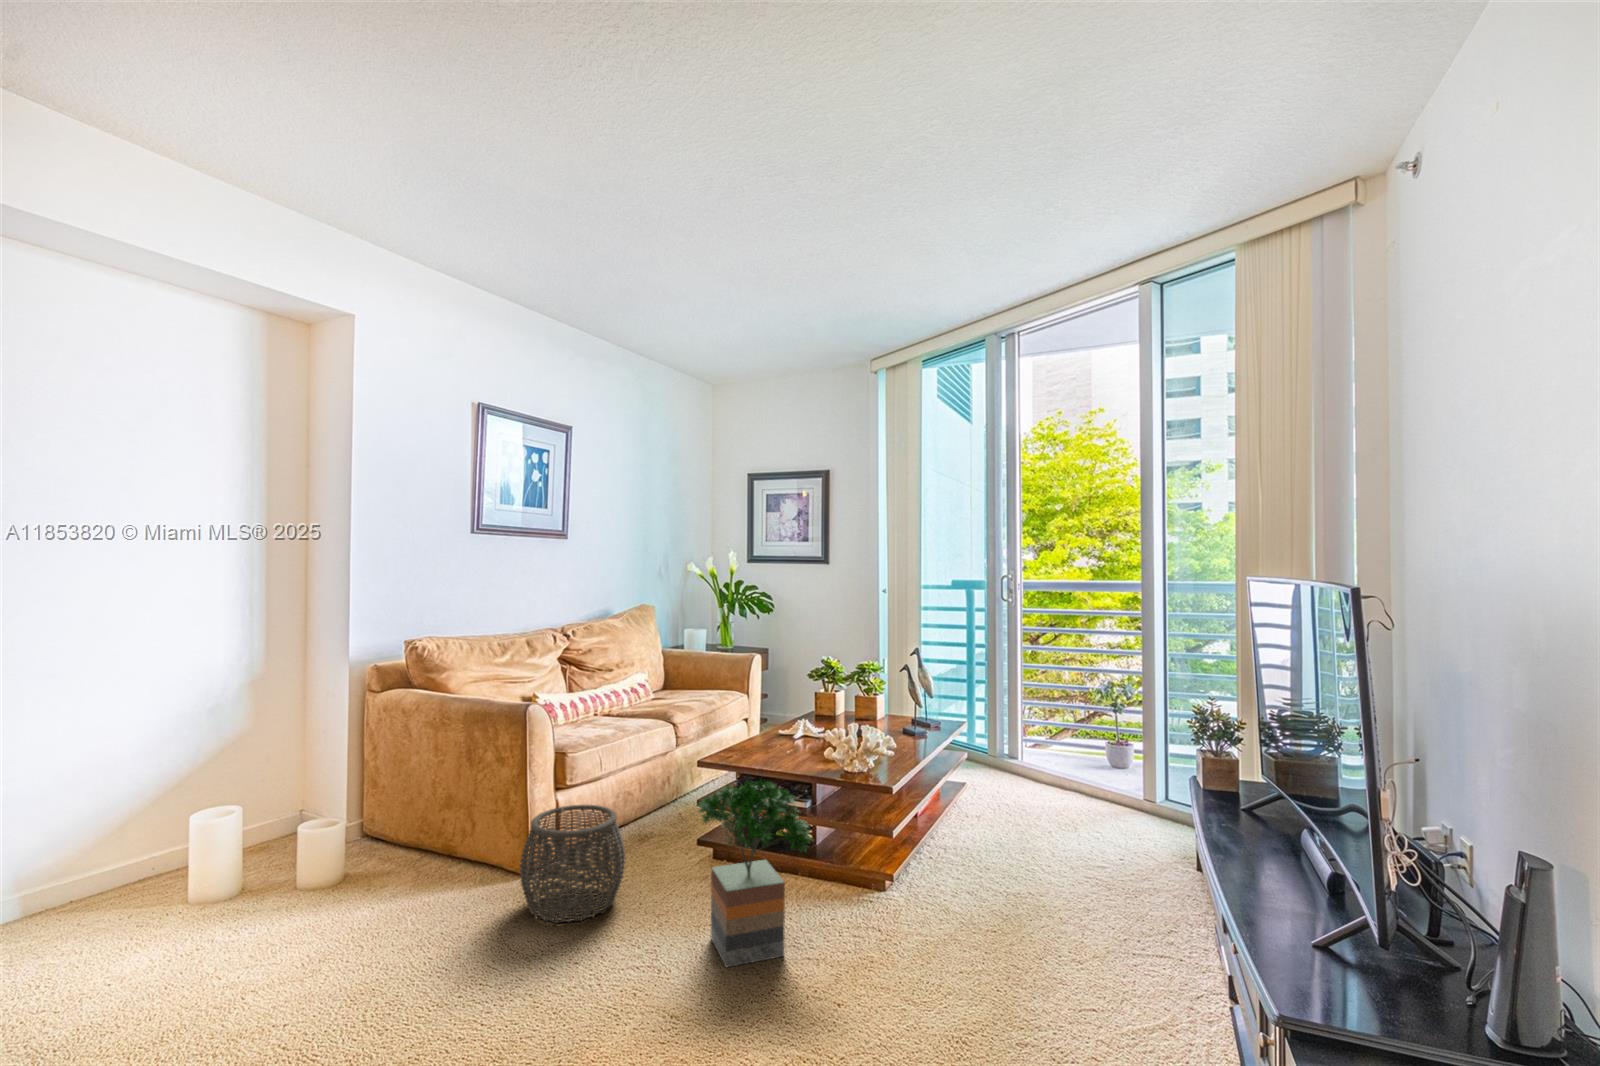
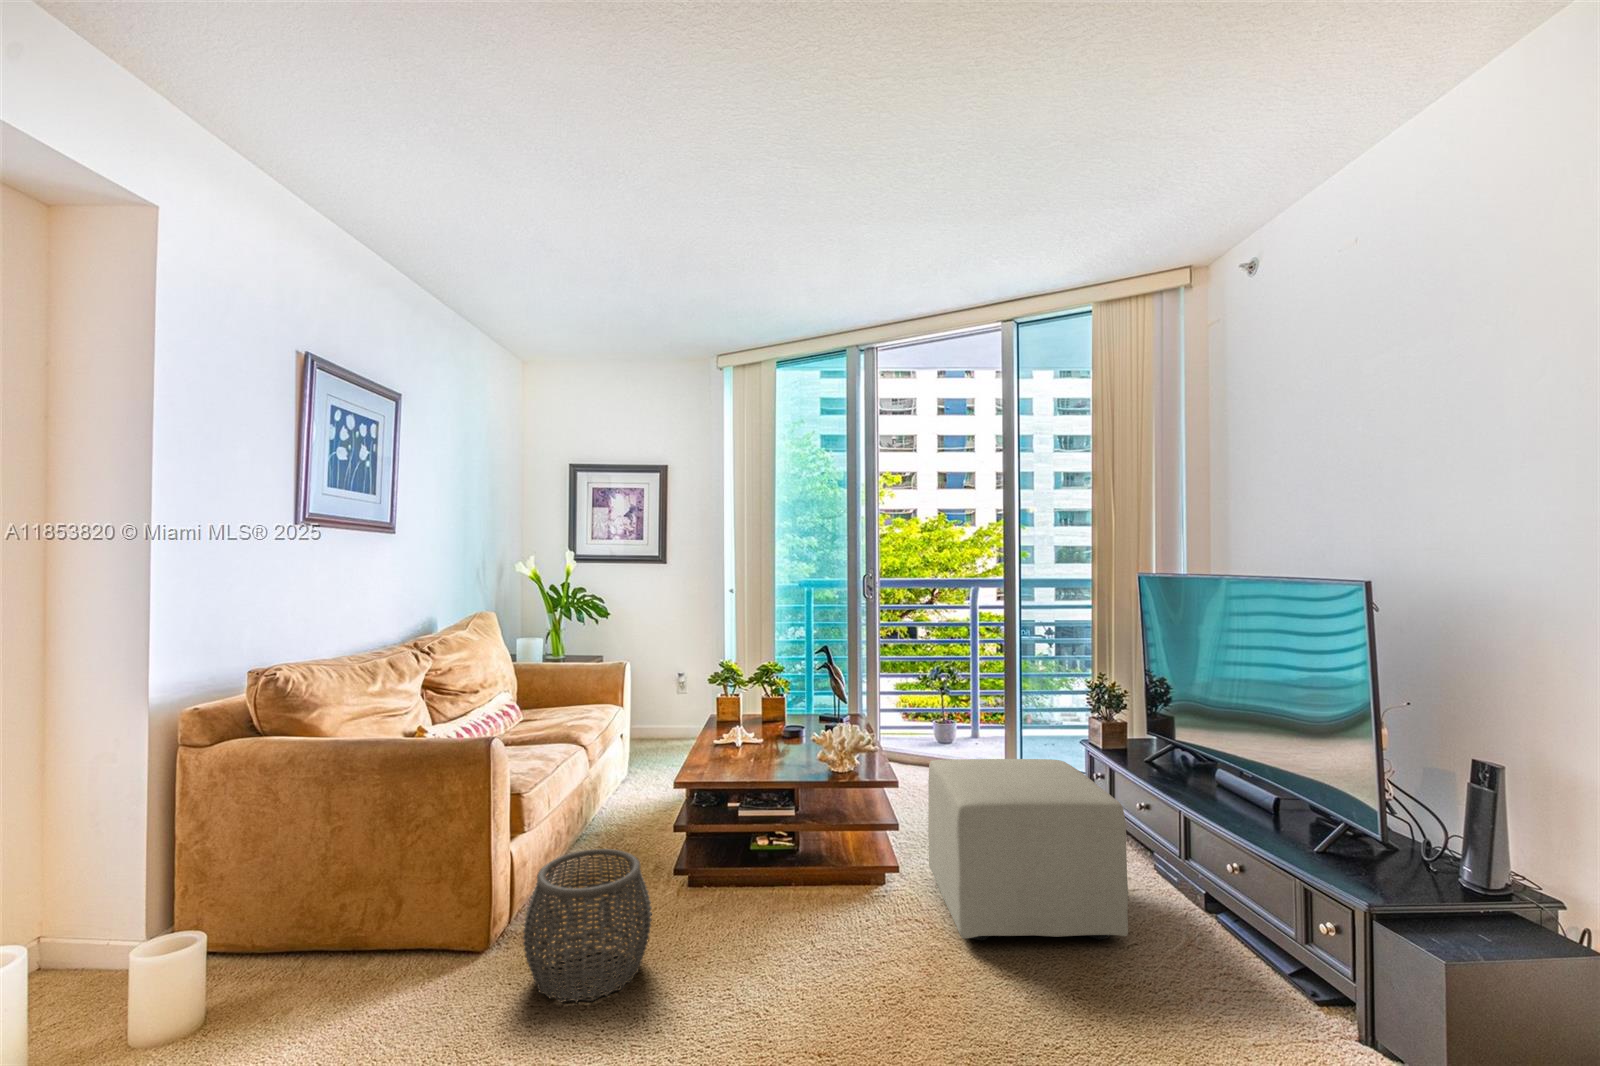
ottoman: none [882,776,1082,997] -> present [928,759,1128,940]
potted tree: present [698,780,811,967] -> none [765,785,901,995]

